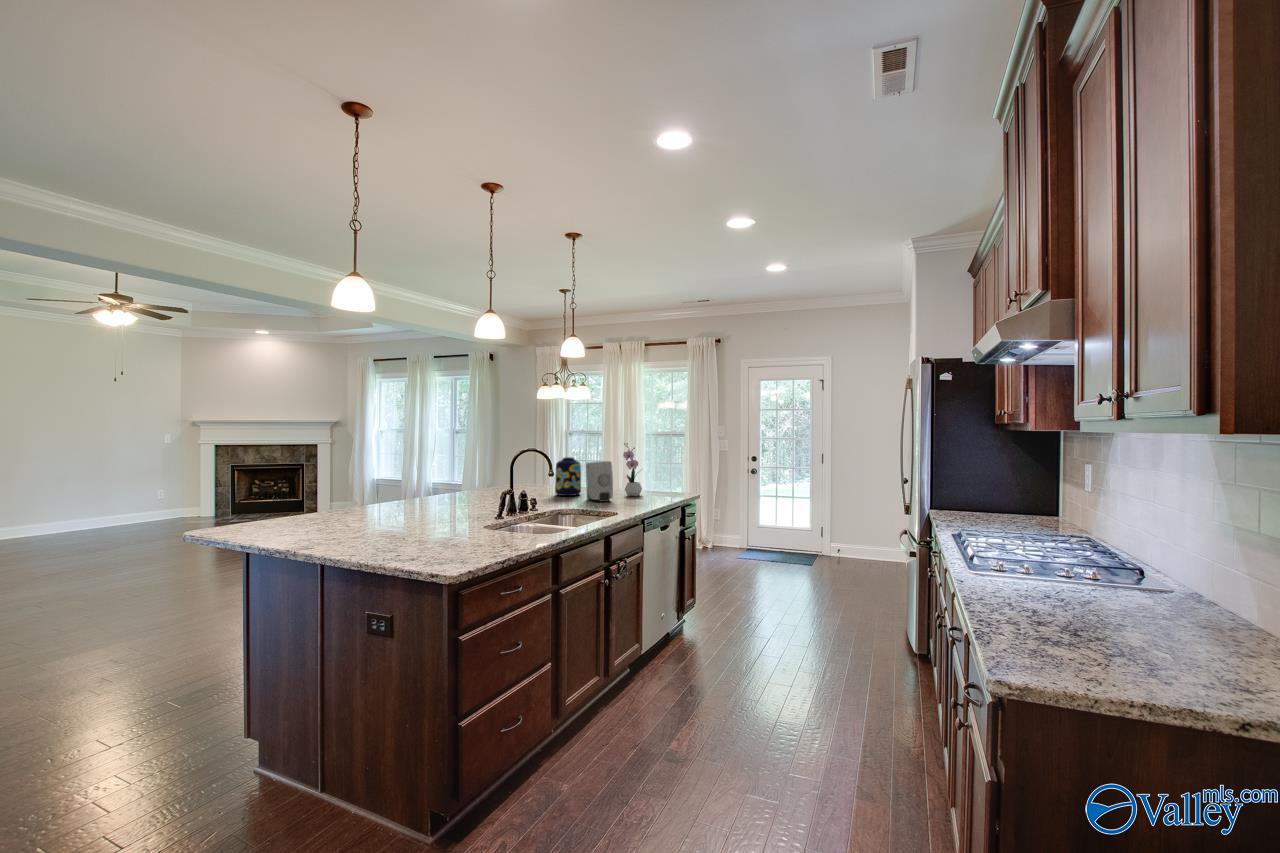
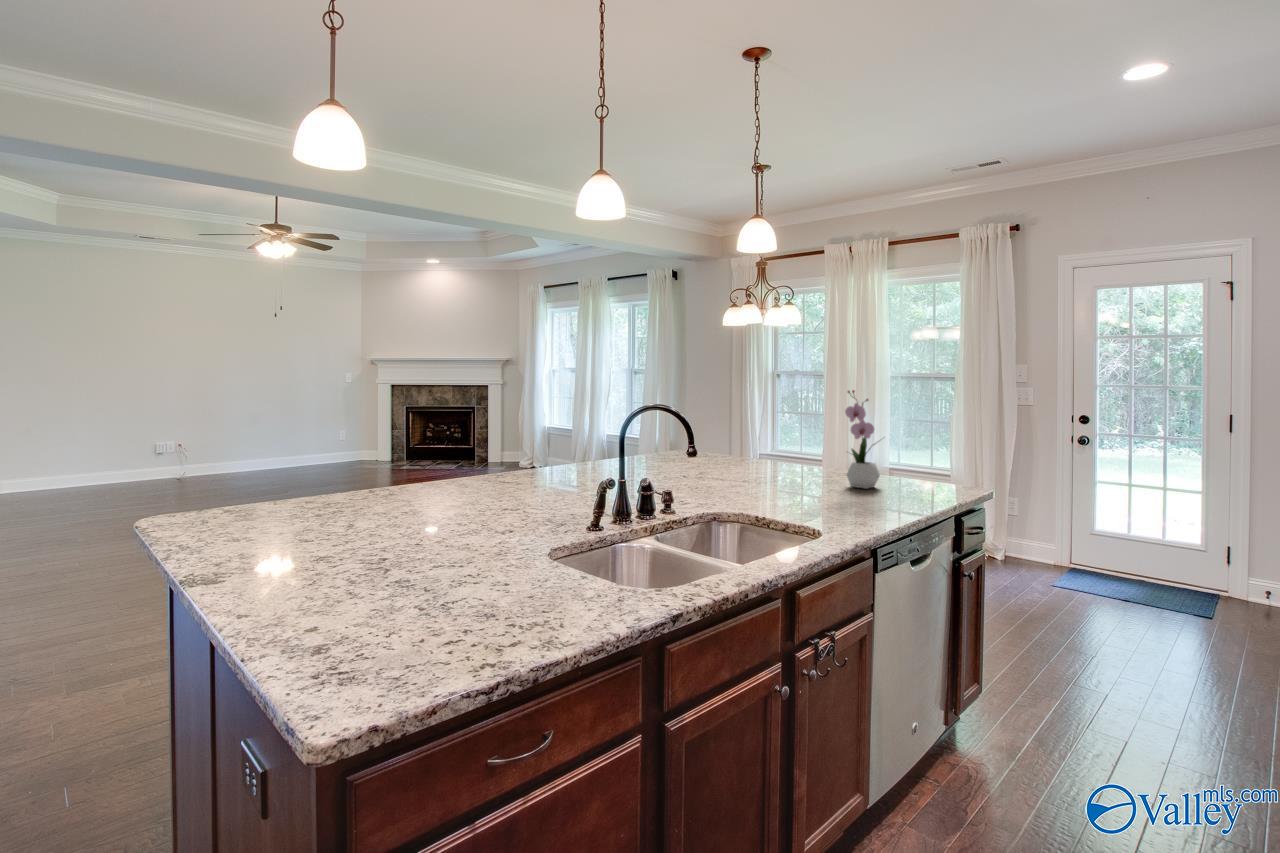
vase: present [555,457,581,496] -> none [723,413,768,480]
soap dispenser: present [586,461,613,502] -> none [774,424,822,498]

